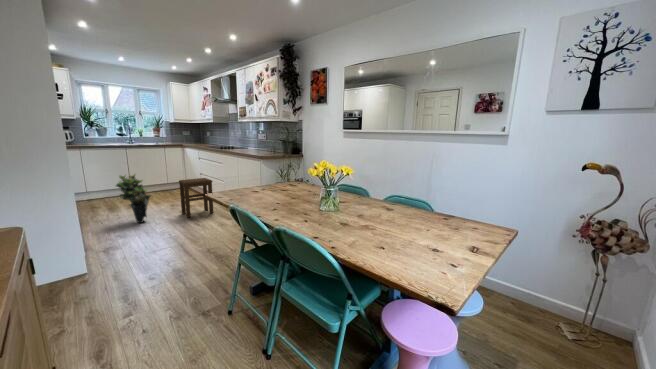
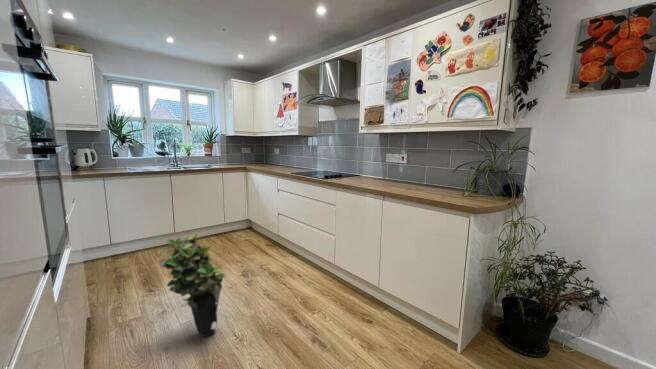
stool: present [179,178,213,217] -> none [269,232,328,315]

